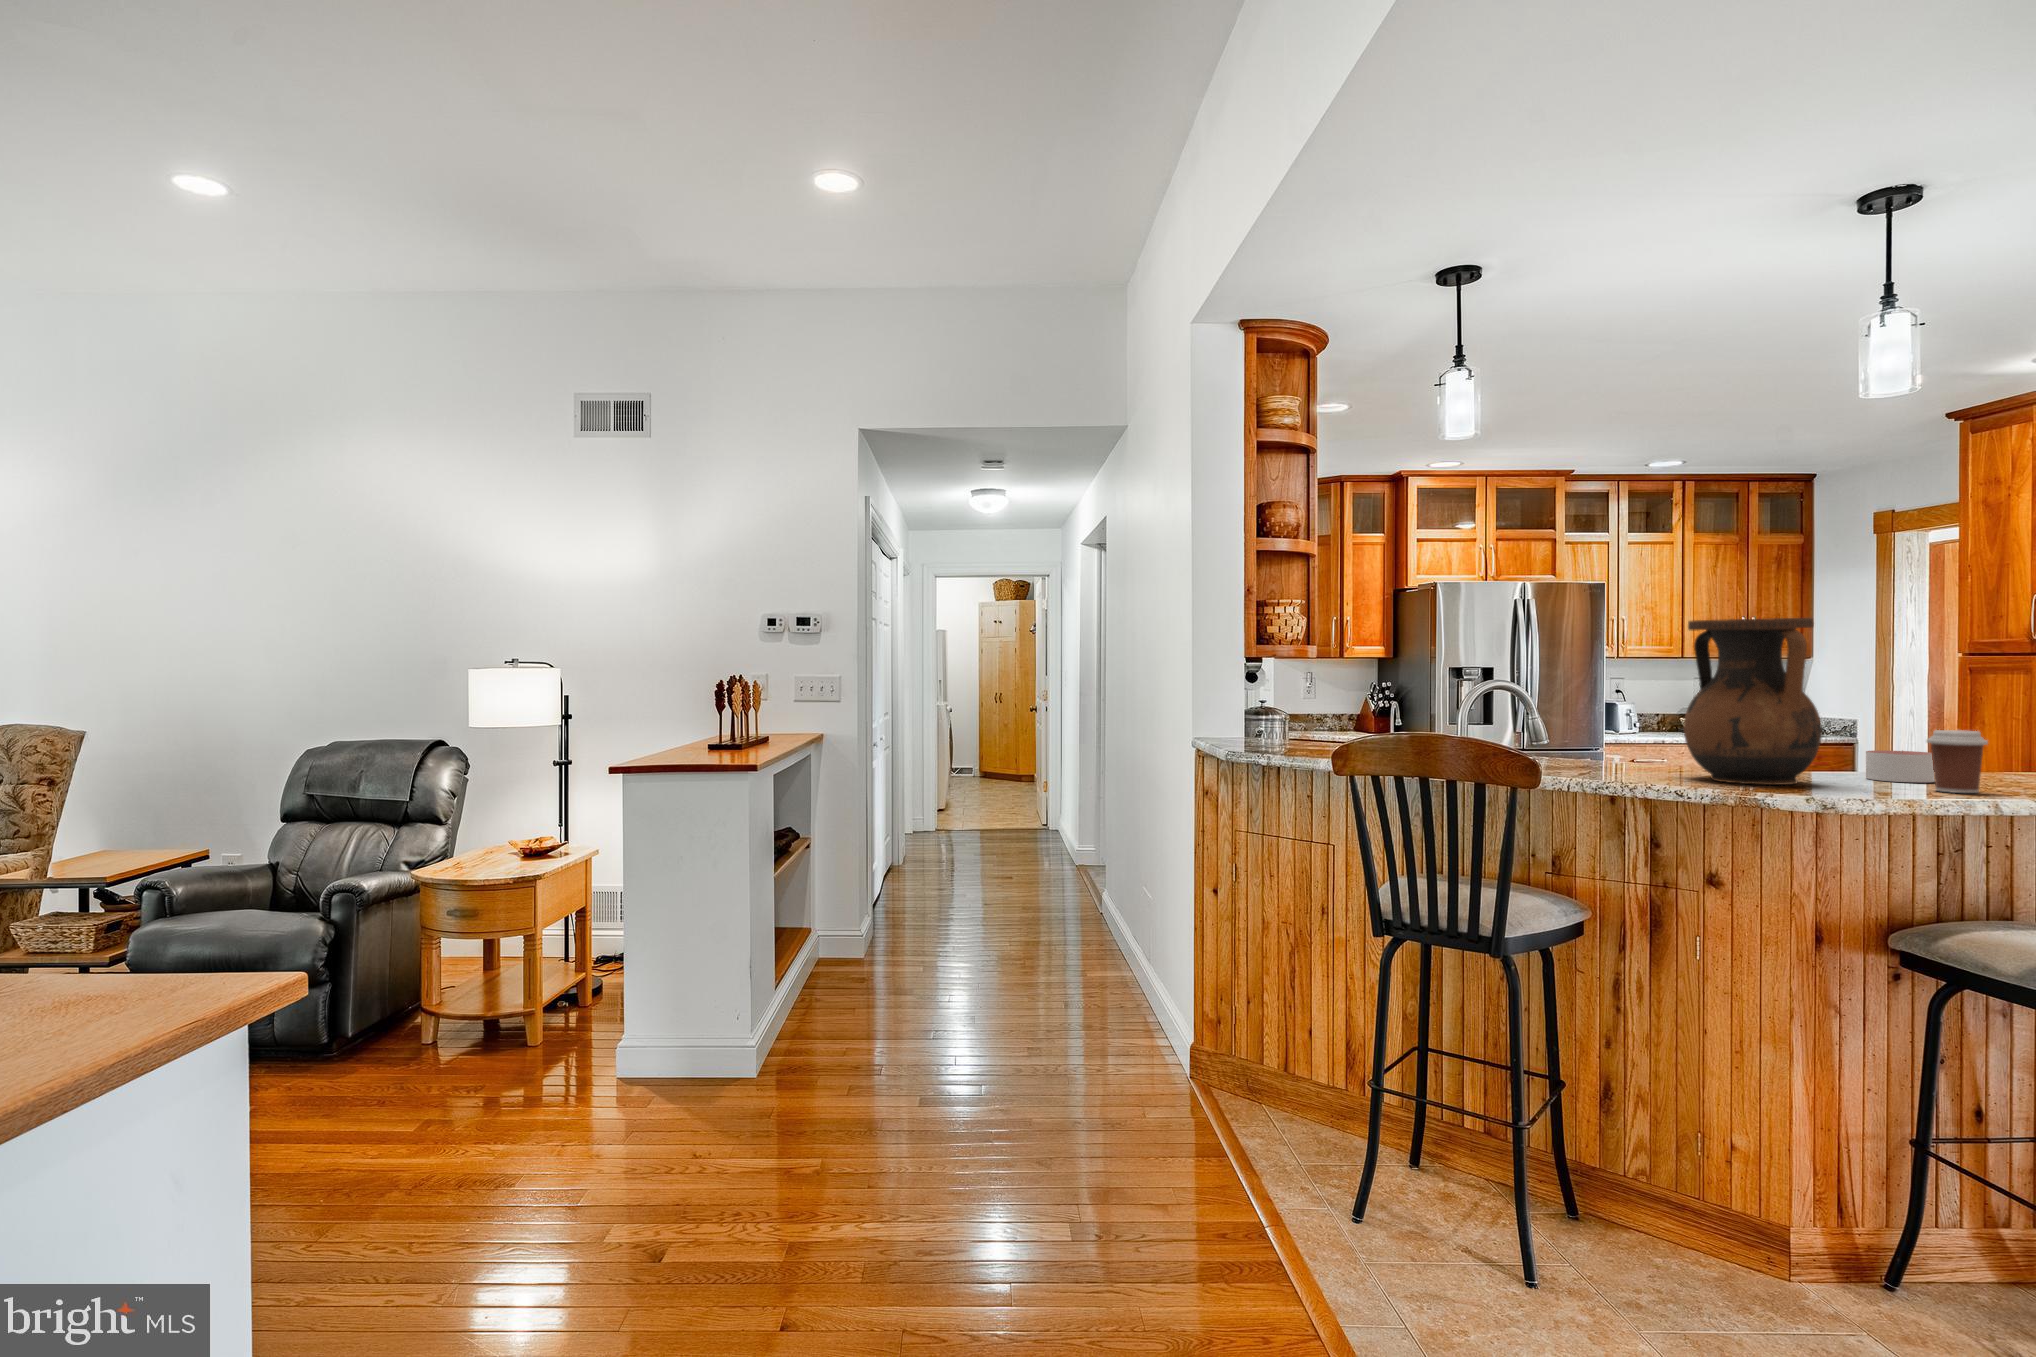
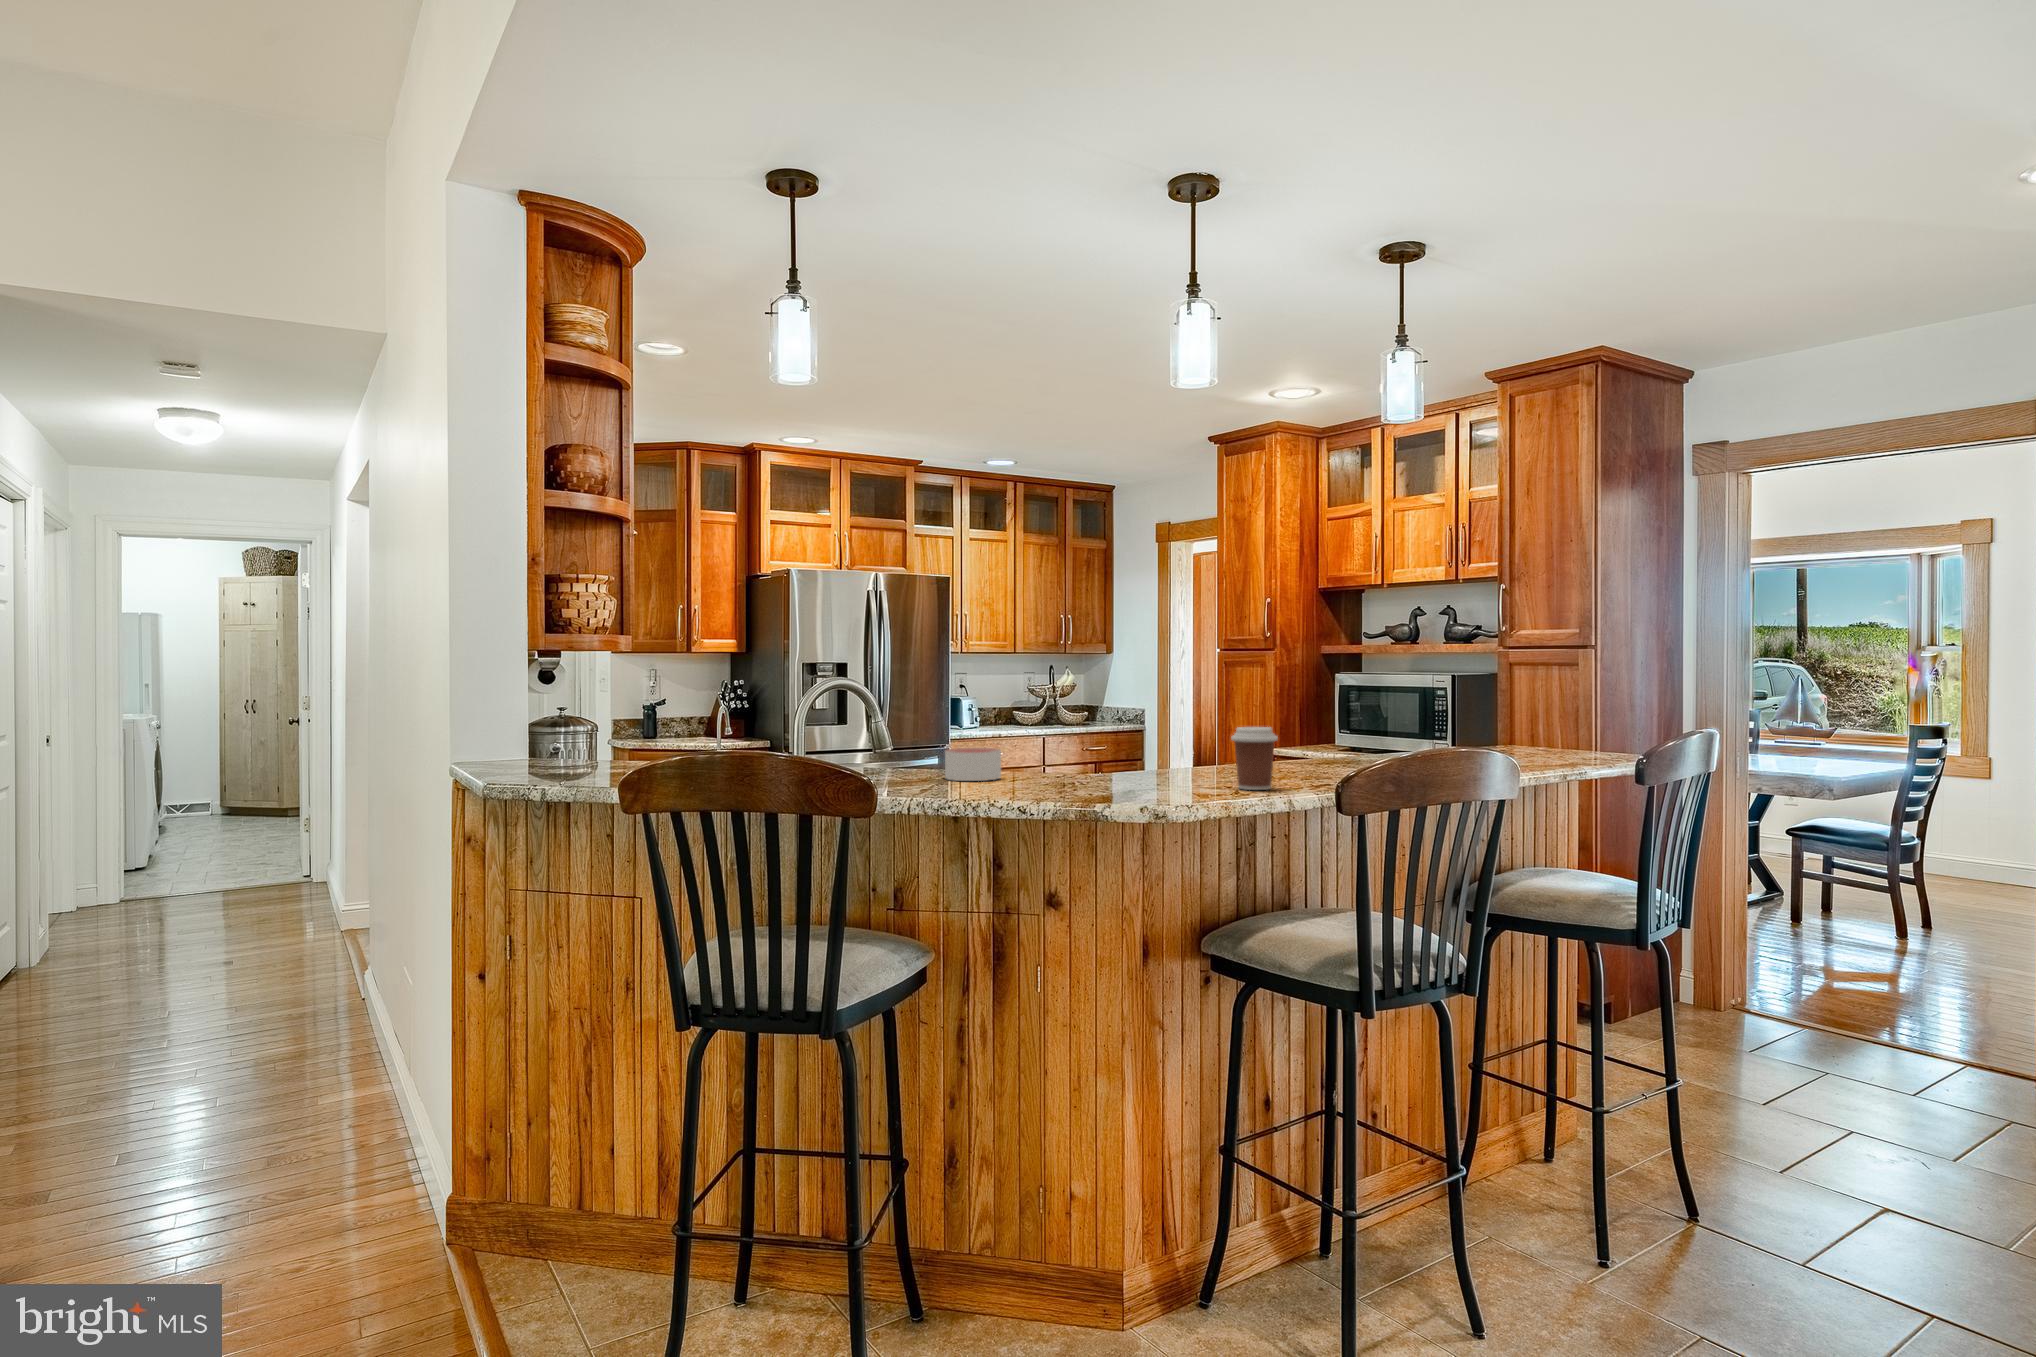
vase: present [1684,618,1822,785] -> none [1024,611,1147,793]
candle: present [1866,750,1935,783] -> present [945,748,1001,781]

